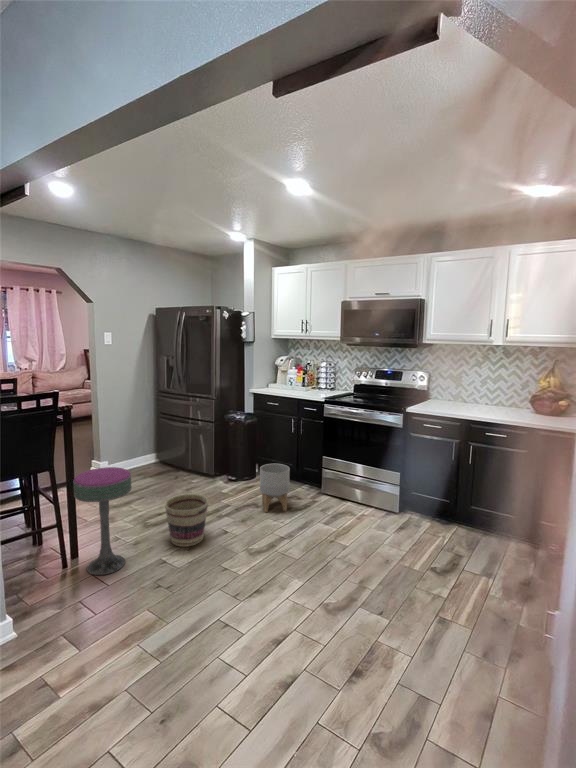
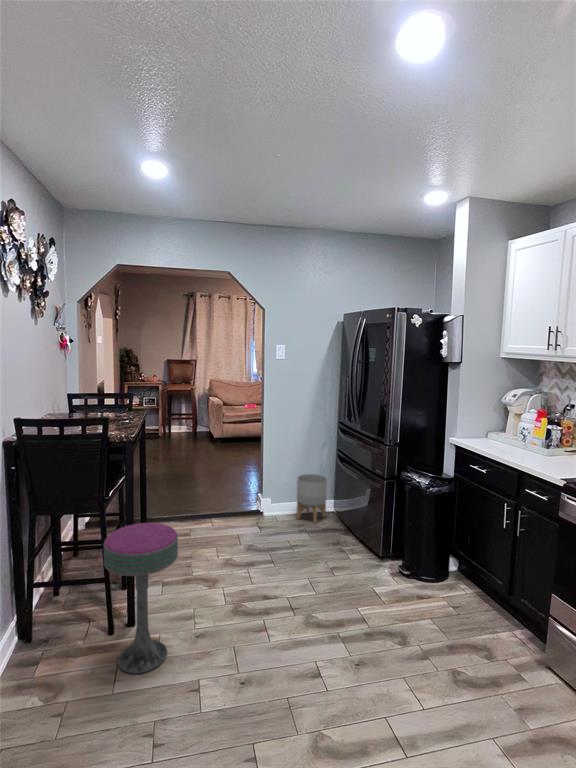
planter: present [260,464,290,512] -> present [297,474,327,524]
basket: present [165,493,208,547] -> none [228,586,293,677]

